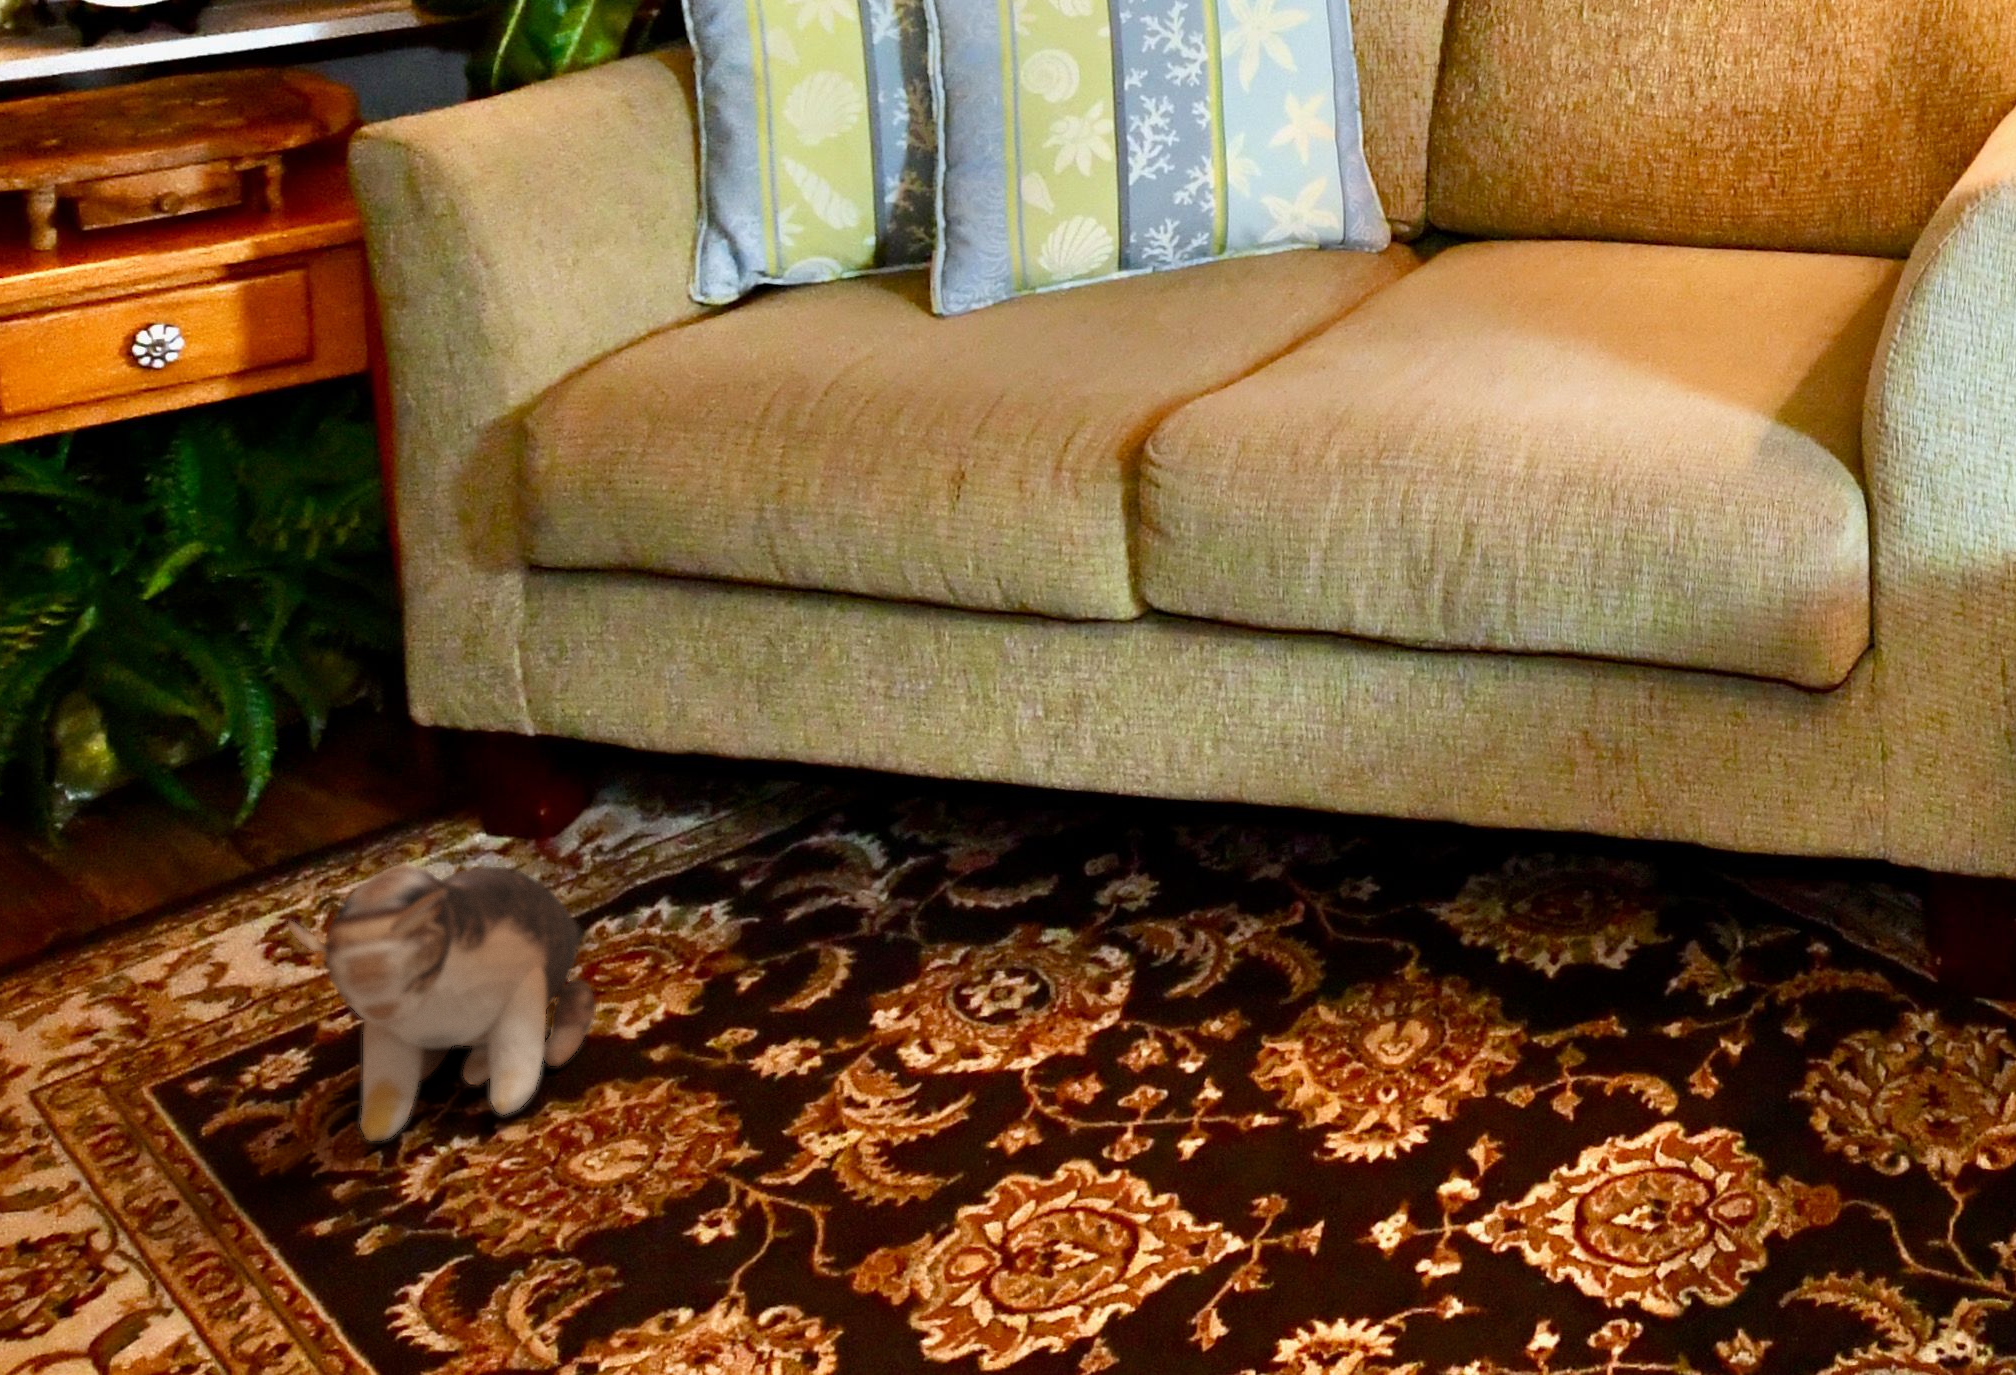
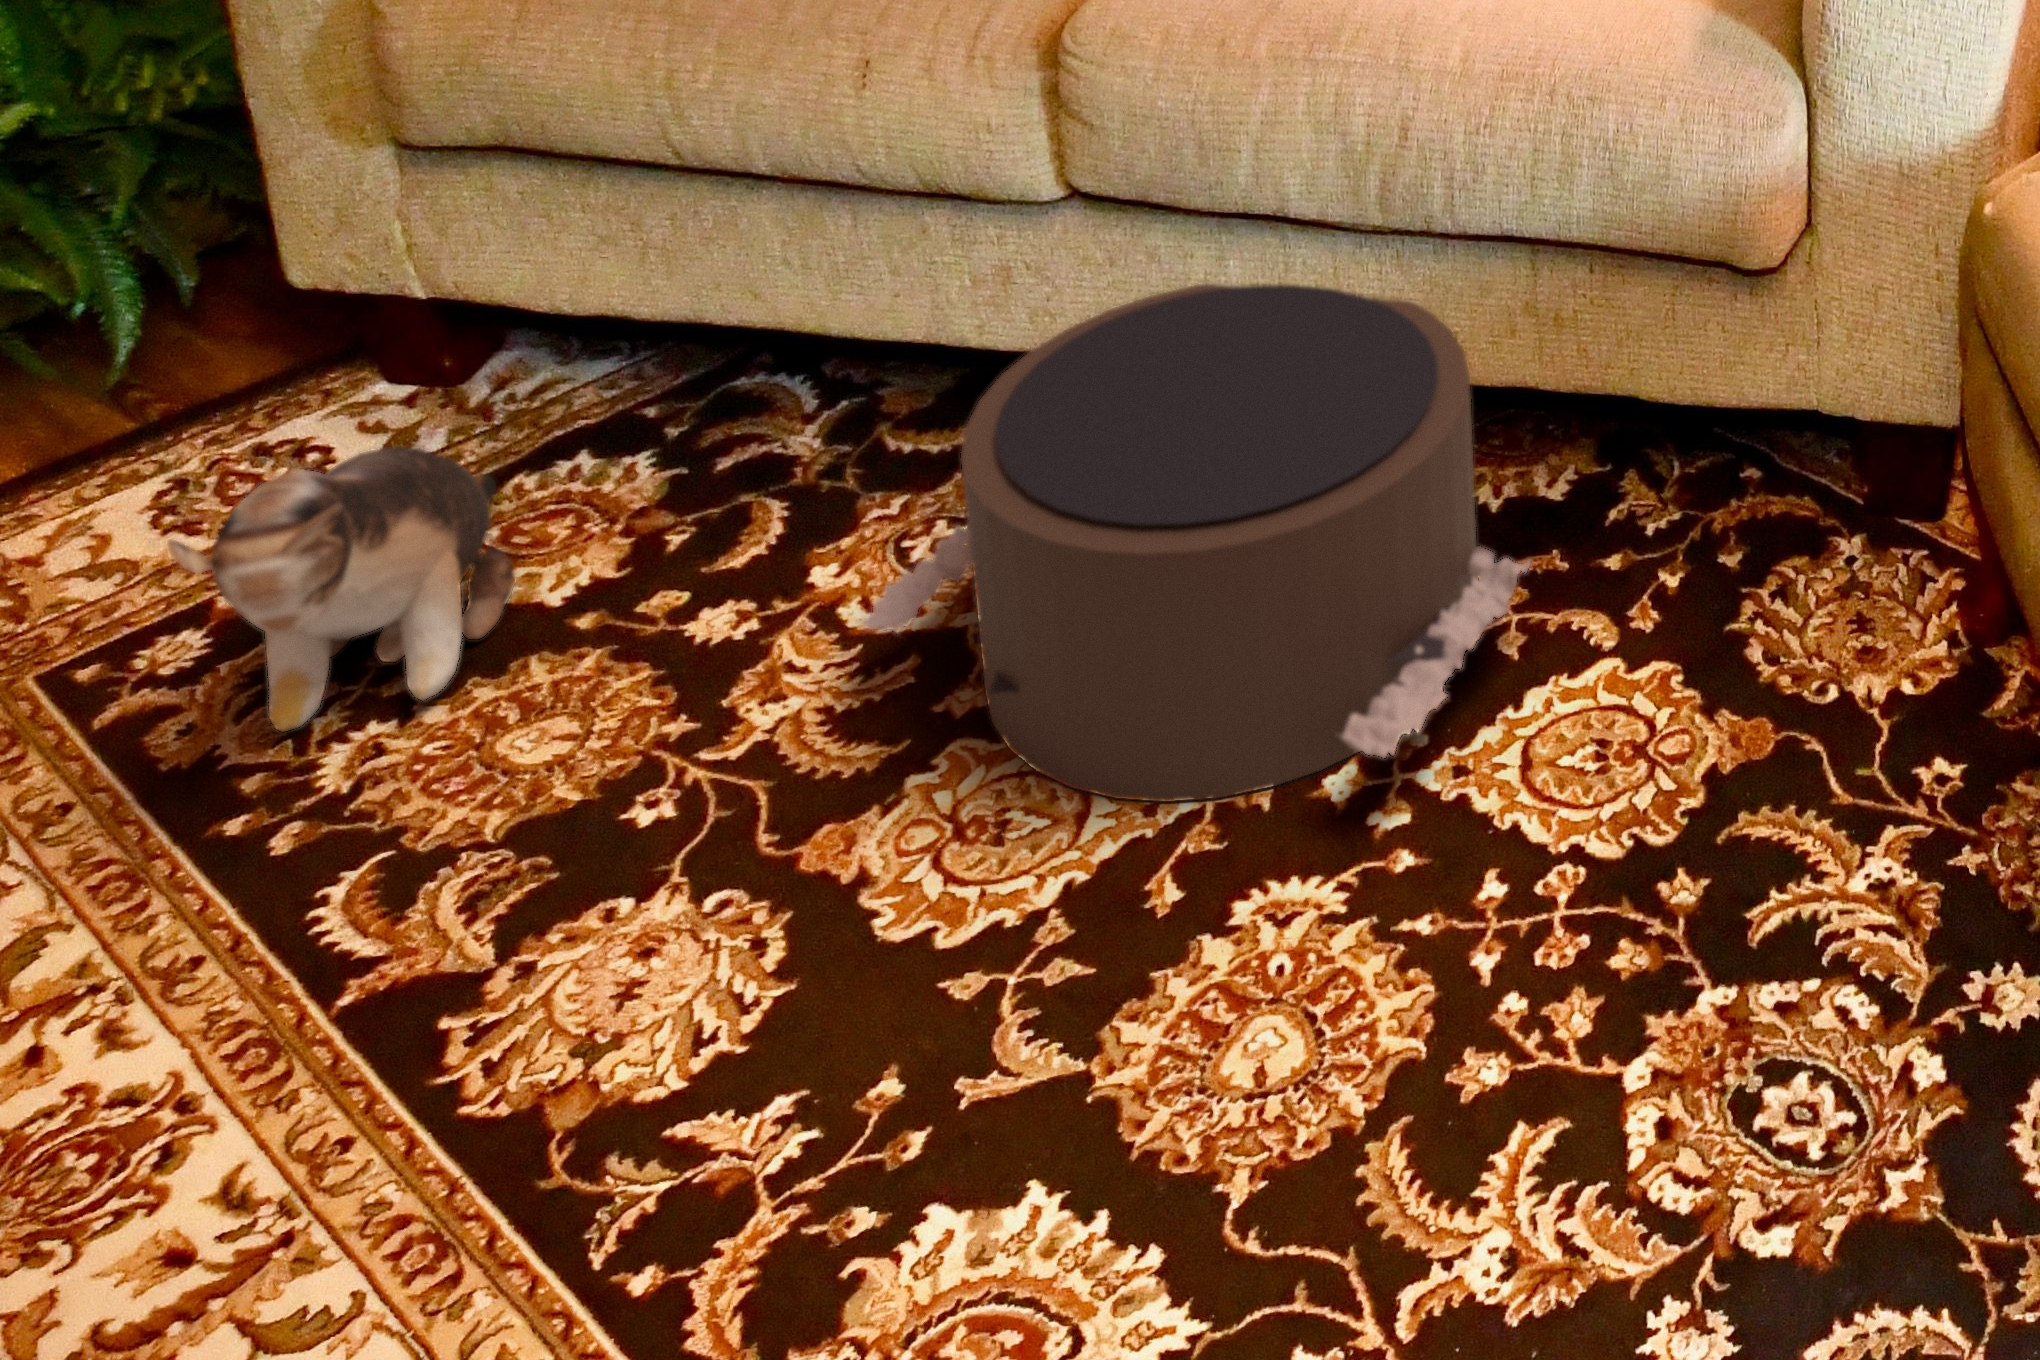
pouf: none [916,707,1575,1209] -> present [861,284,1530,802]

